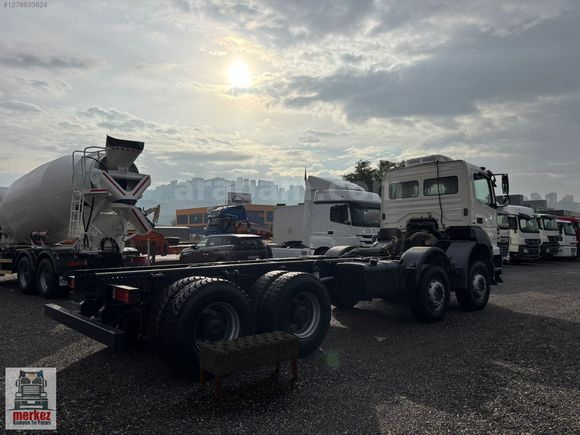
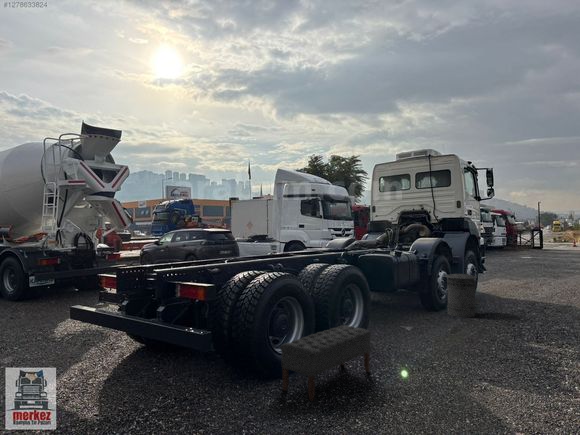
trash can: none [433,284,467,331] -> present [445,273,477,317]

